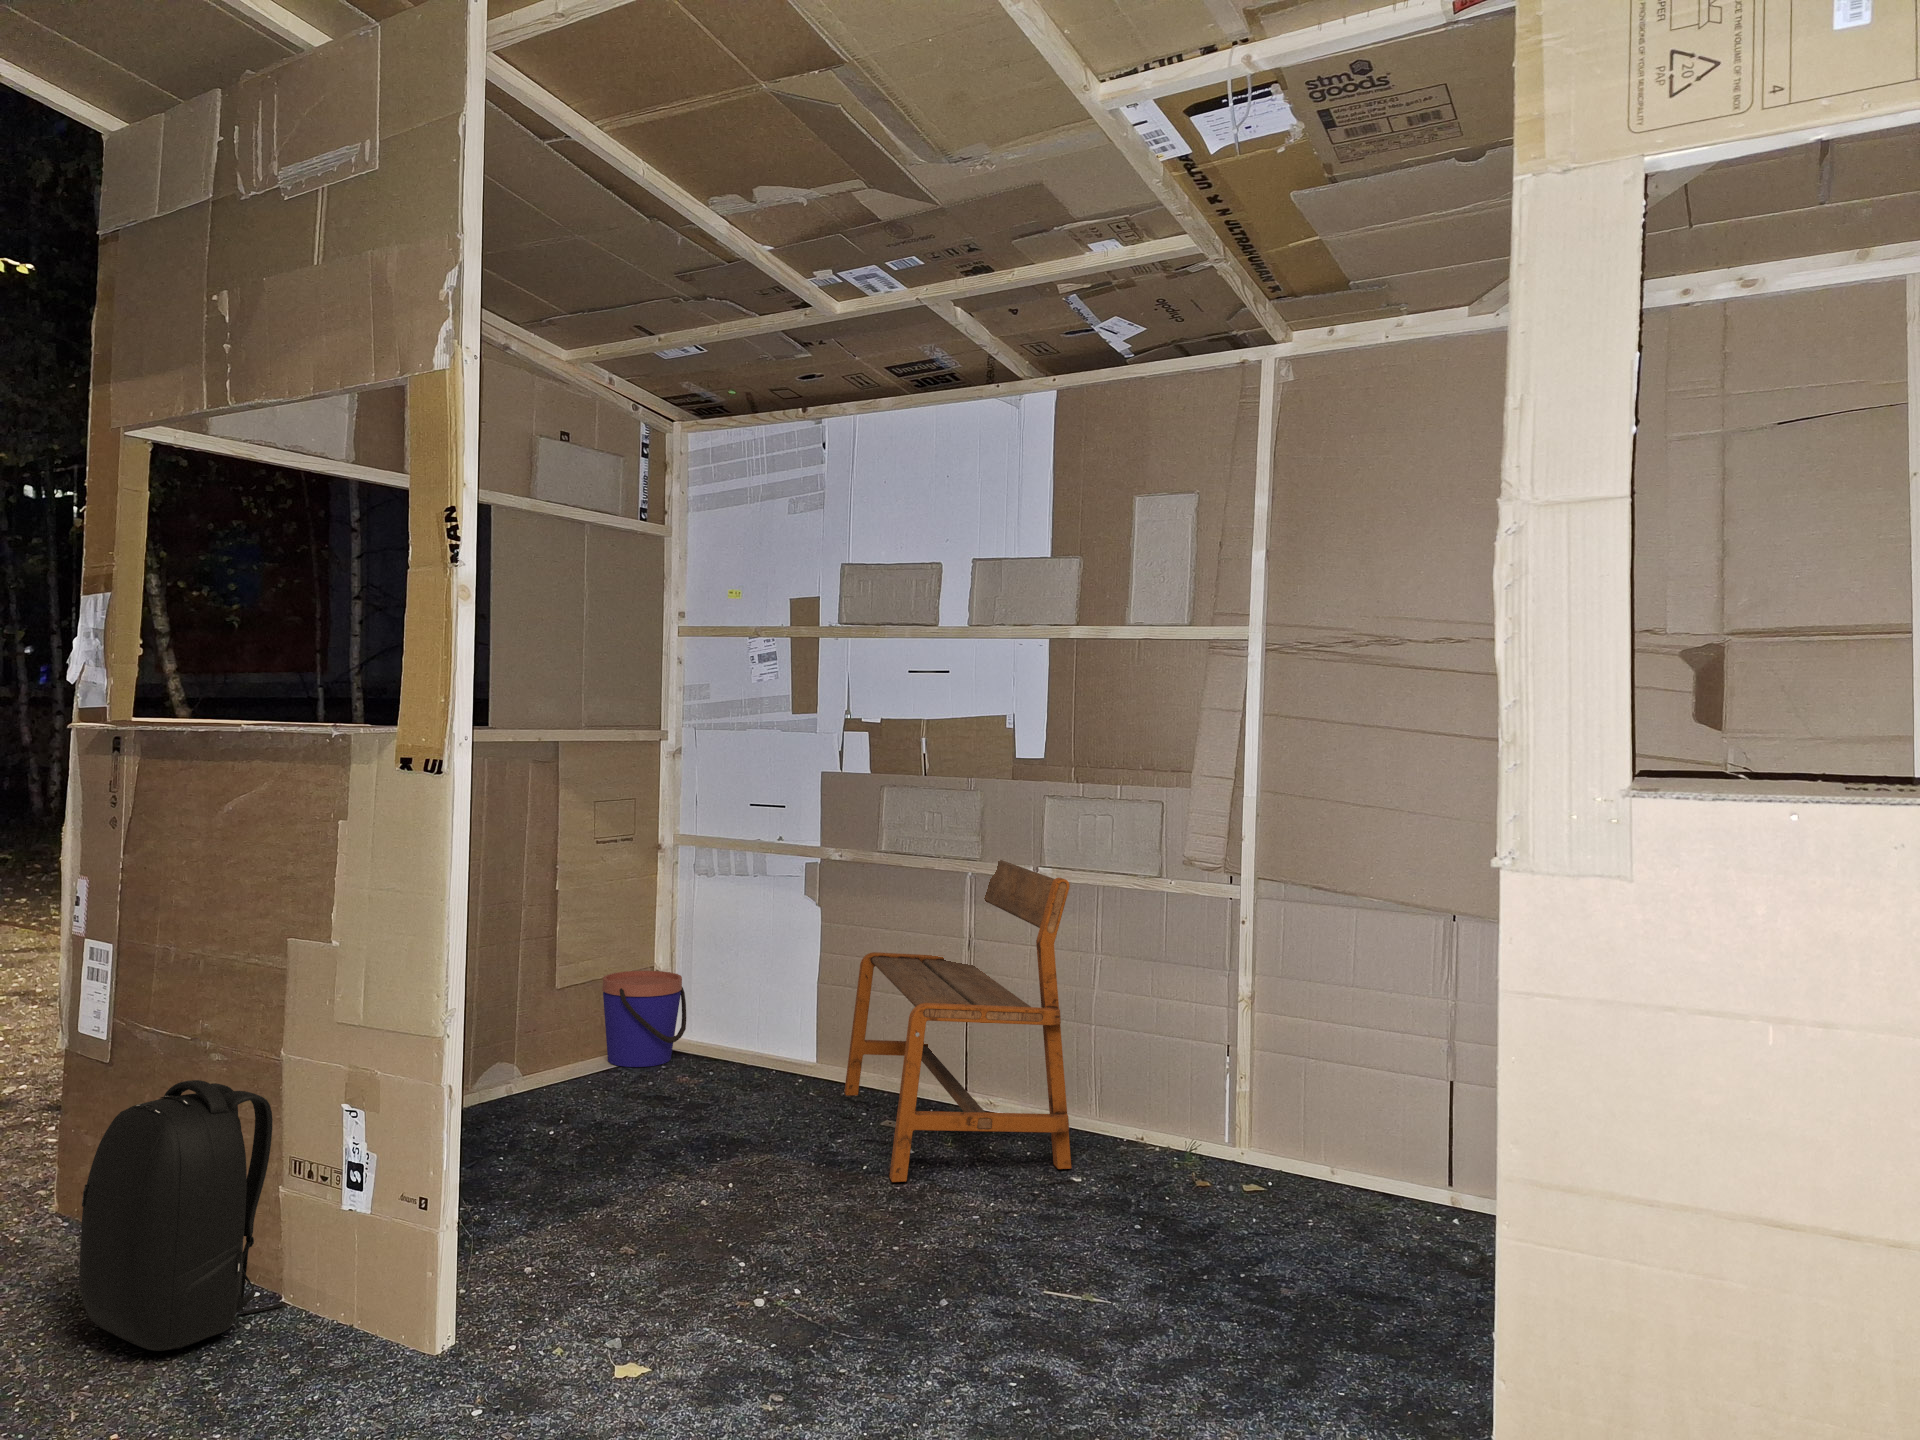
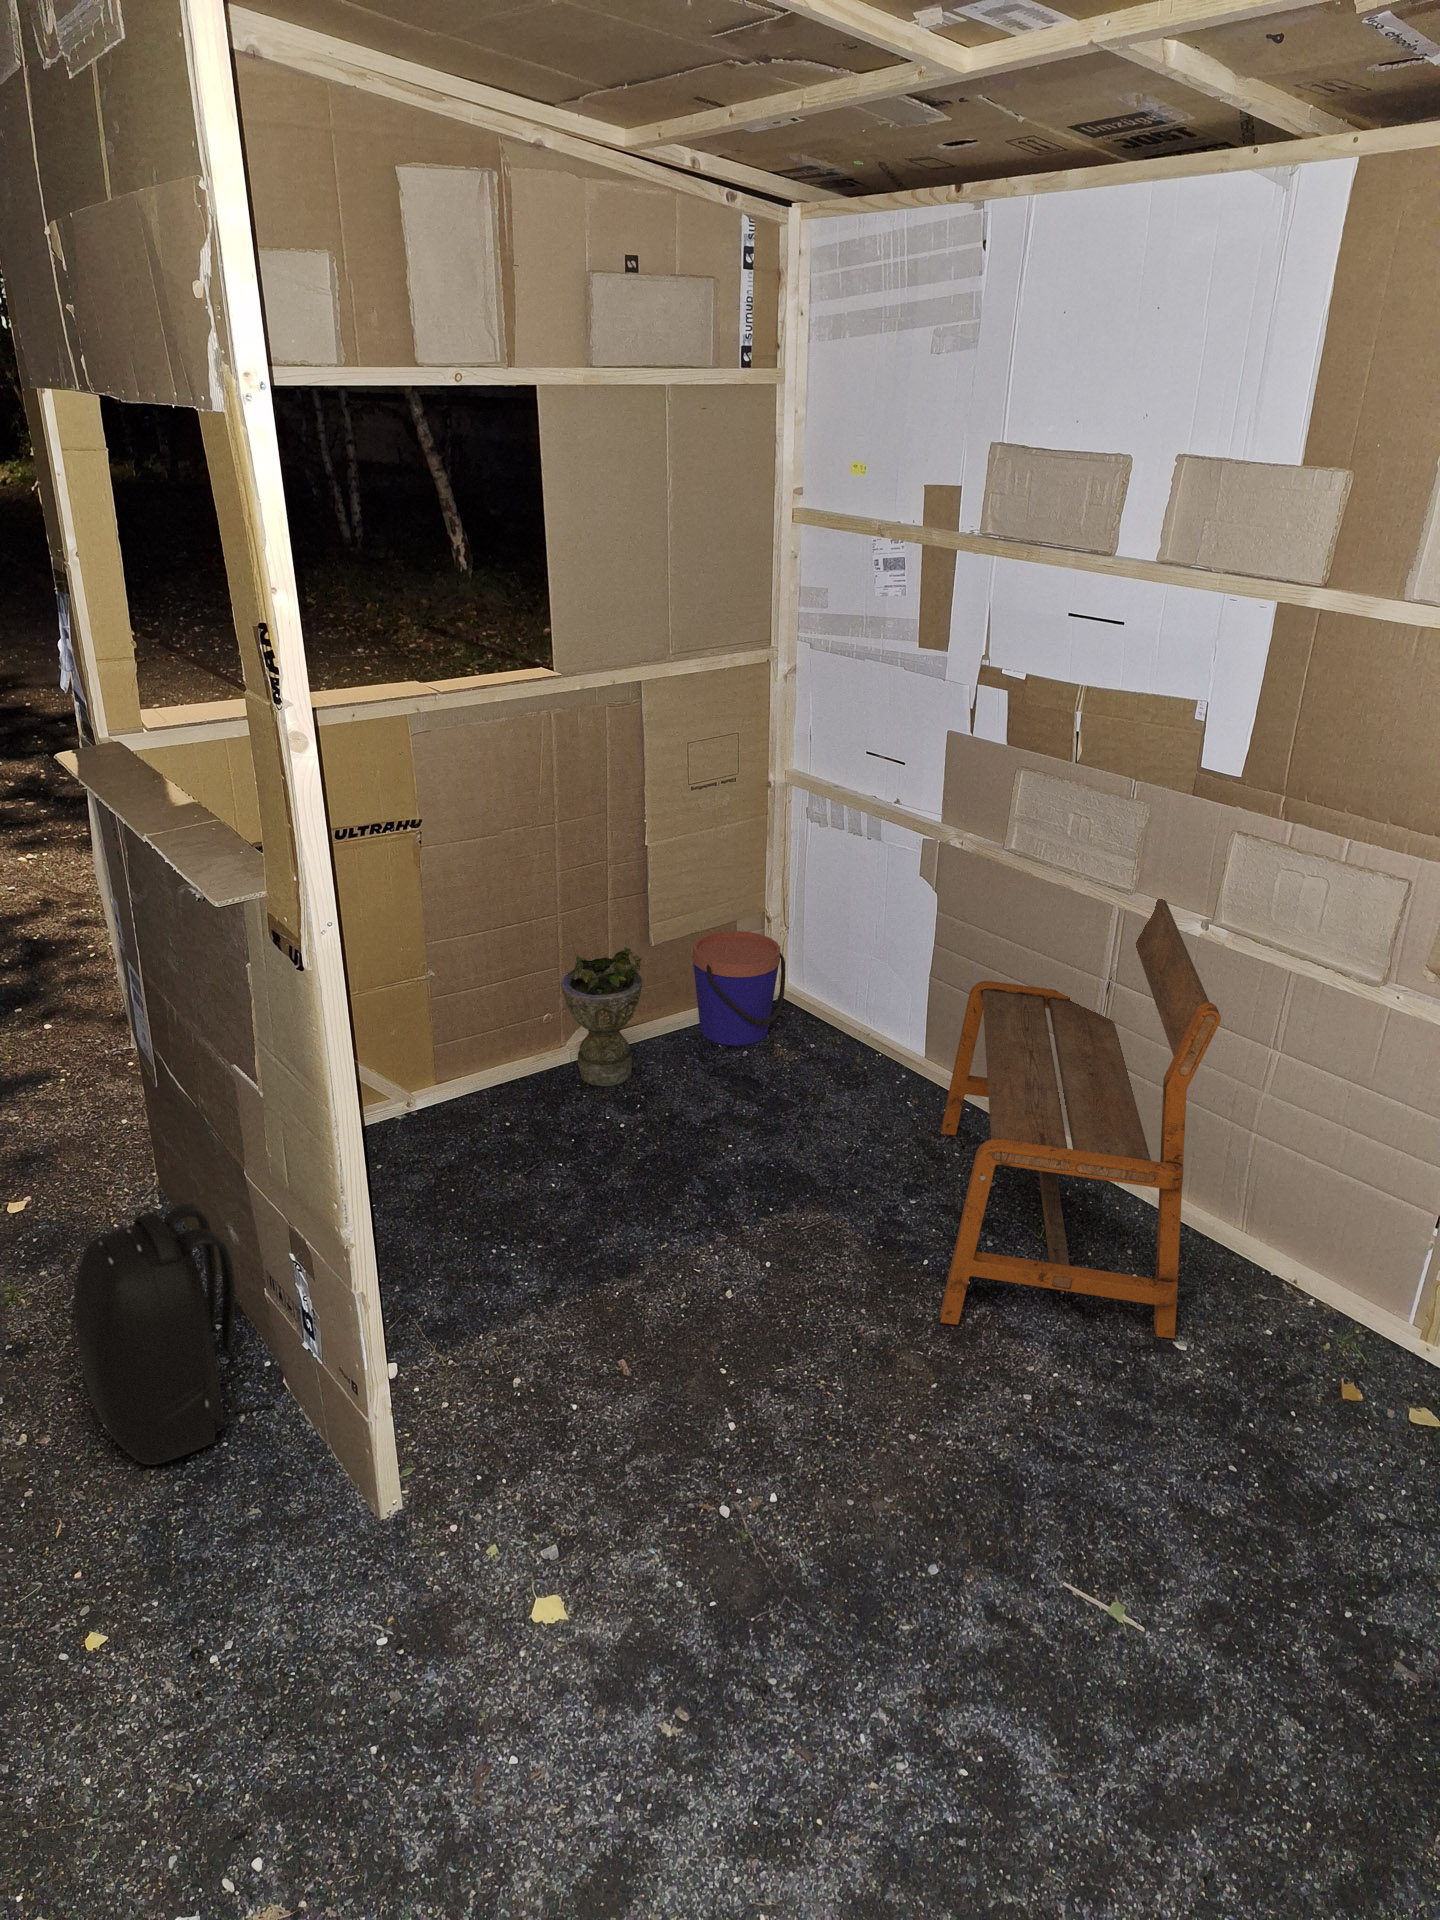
planter: none [492,966,571,1098] -> present [561,947,643,1086]

